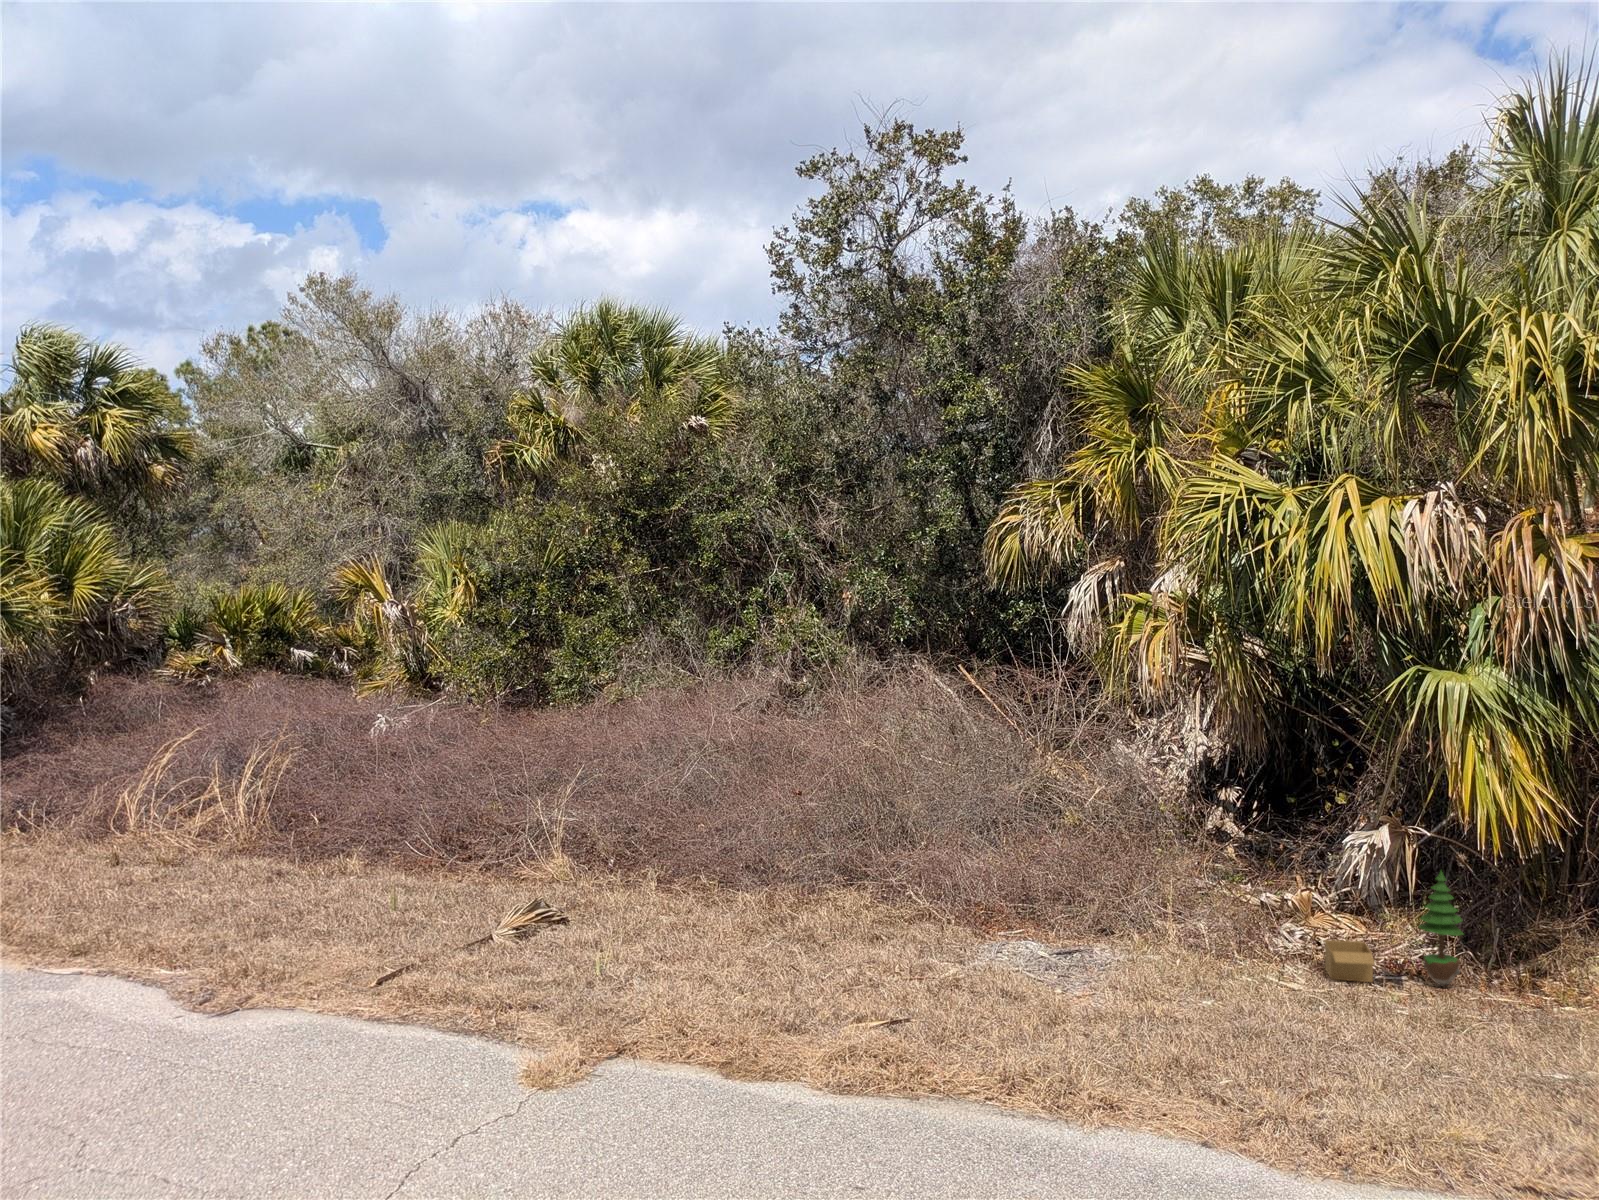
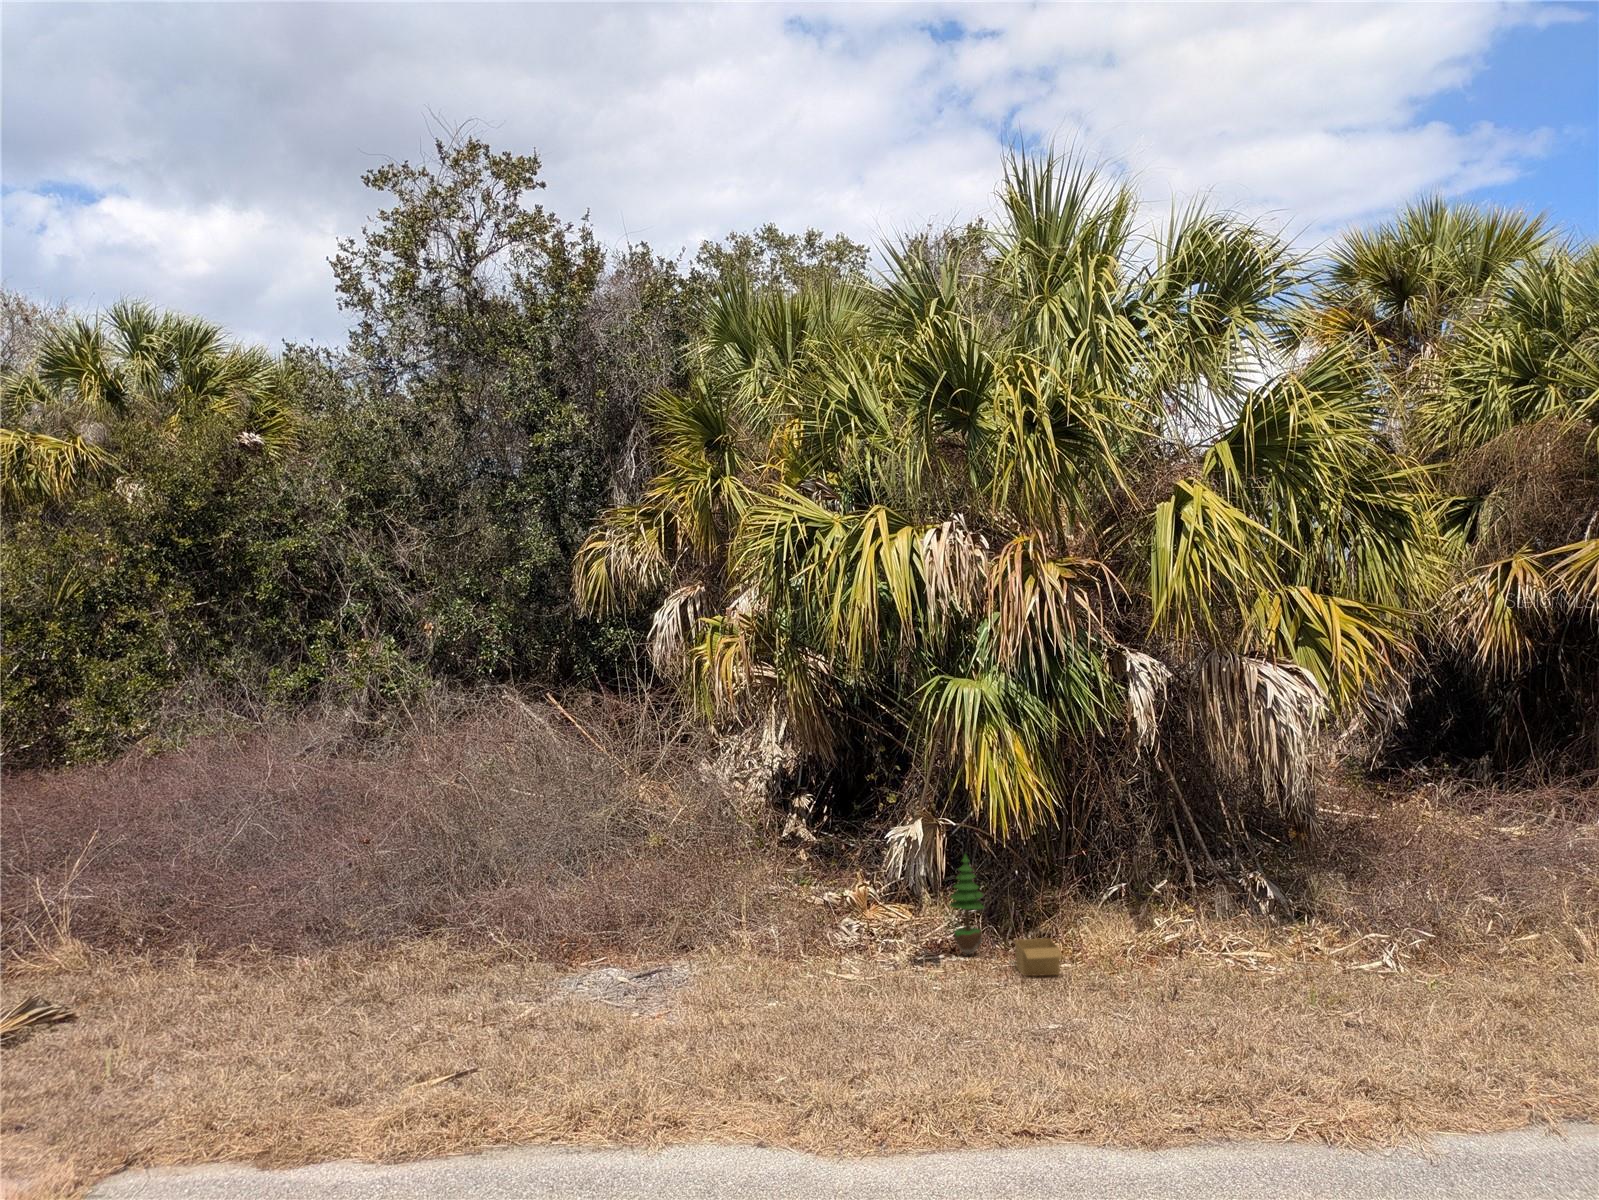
cardboard box: present [1324,940,1375,982] -> present [1014,938,1062,976]

